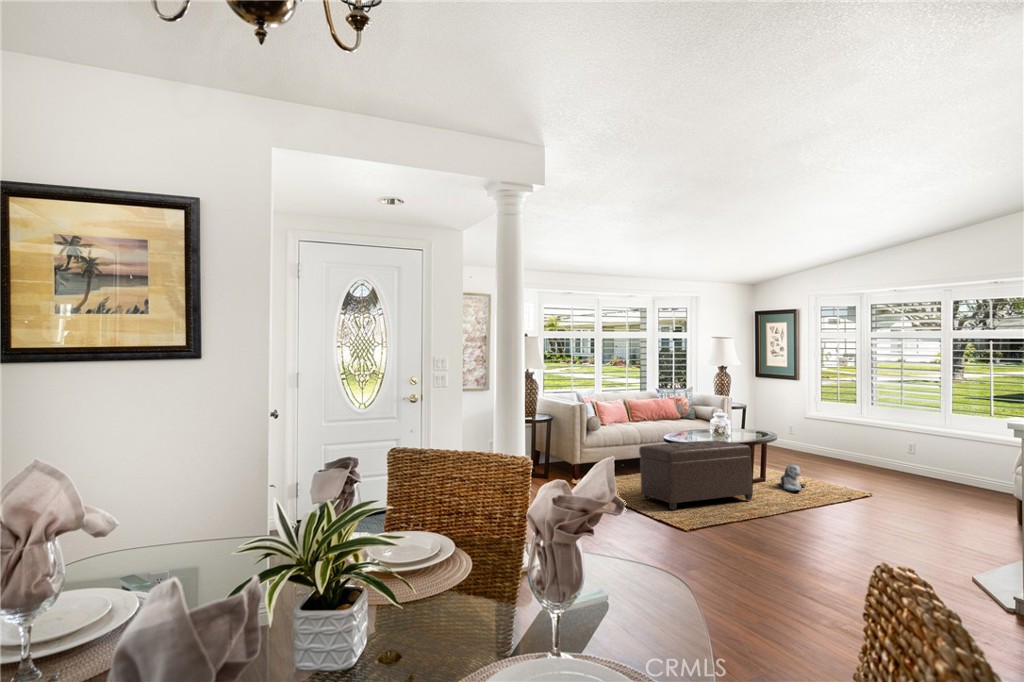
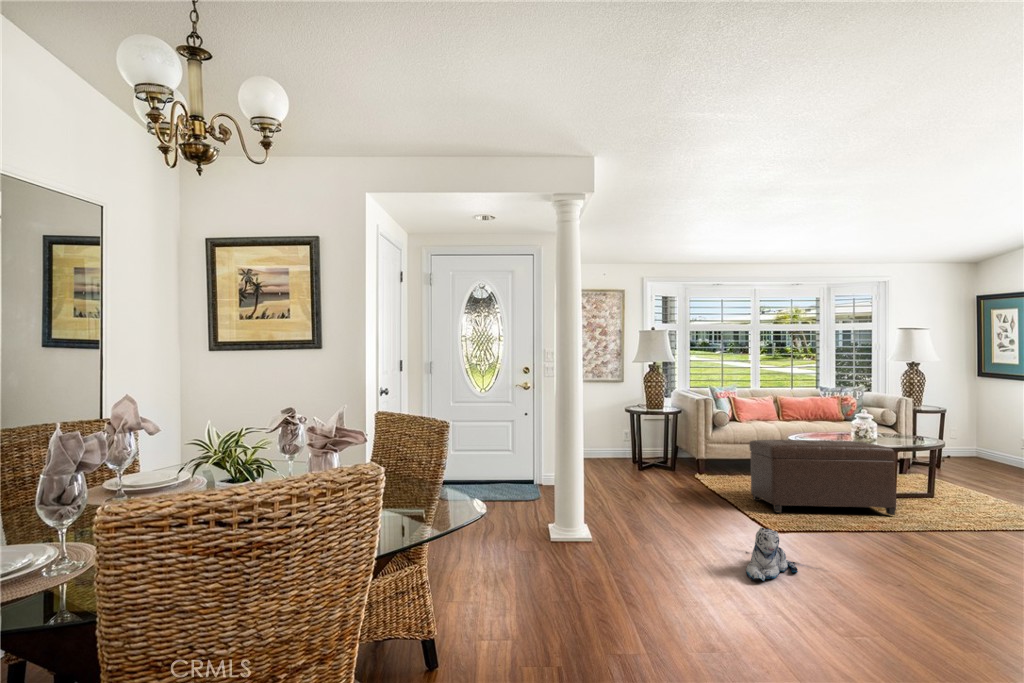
plush toy: present [780,464,806,491] -> present [746,527,798,581]

